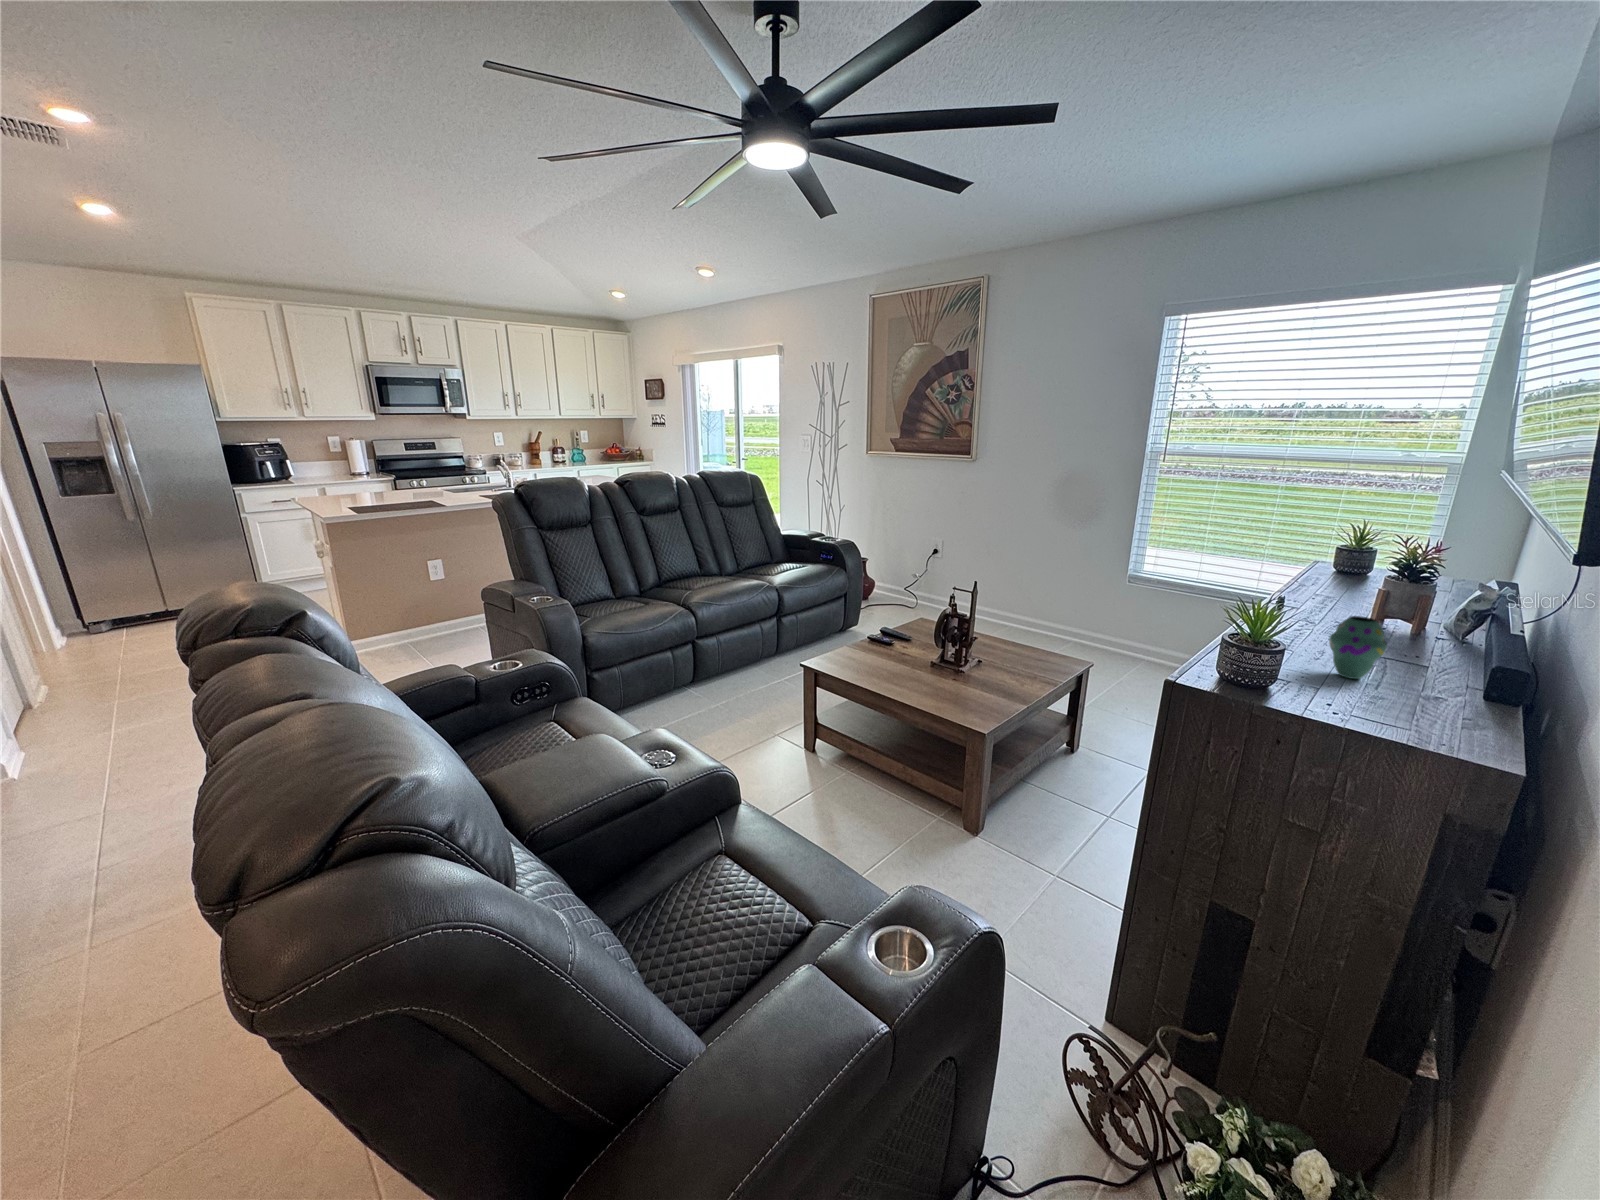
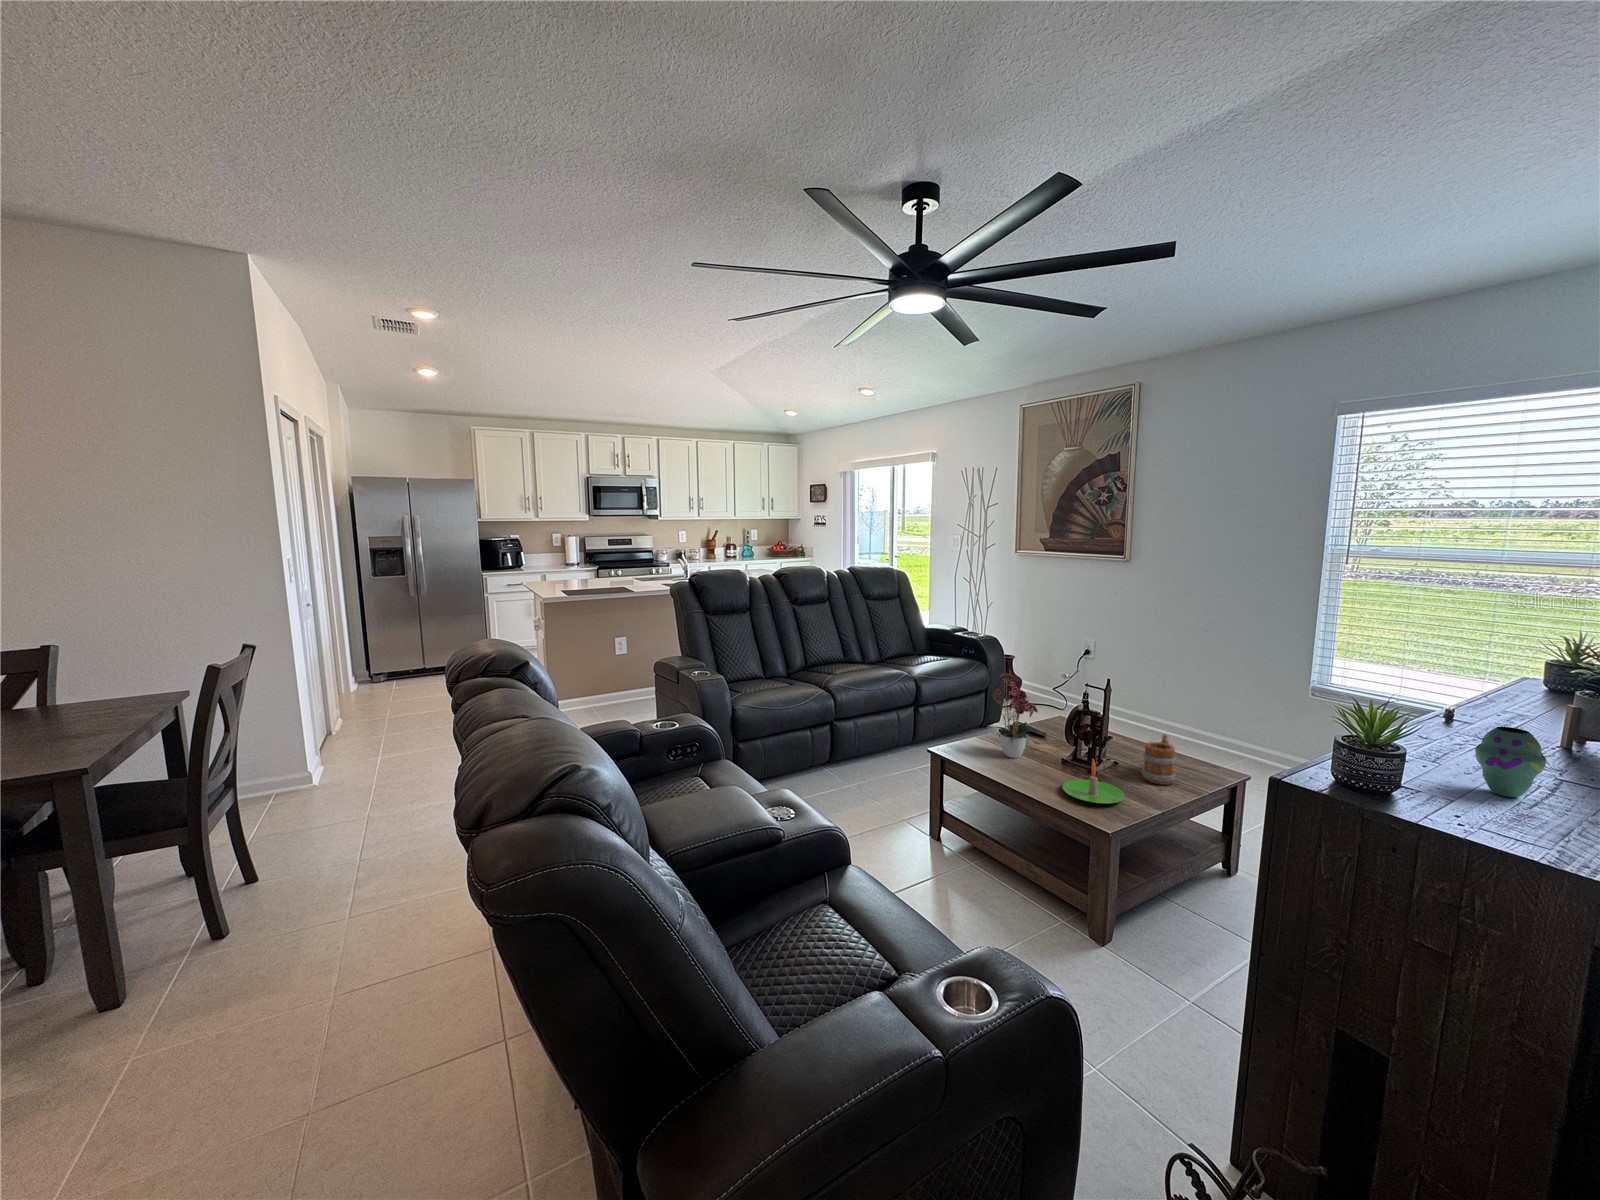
flower arrangement: none [863,578,915,665] -> present [993,674,1038,758]
mug: none [1005,631,1035,679] -> present [1142,734,1176,785]
candle: none [937,661,994,704] -> present [1062,759,1125,804]

